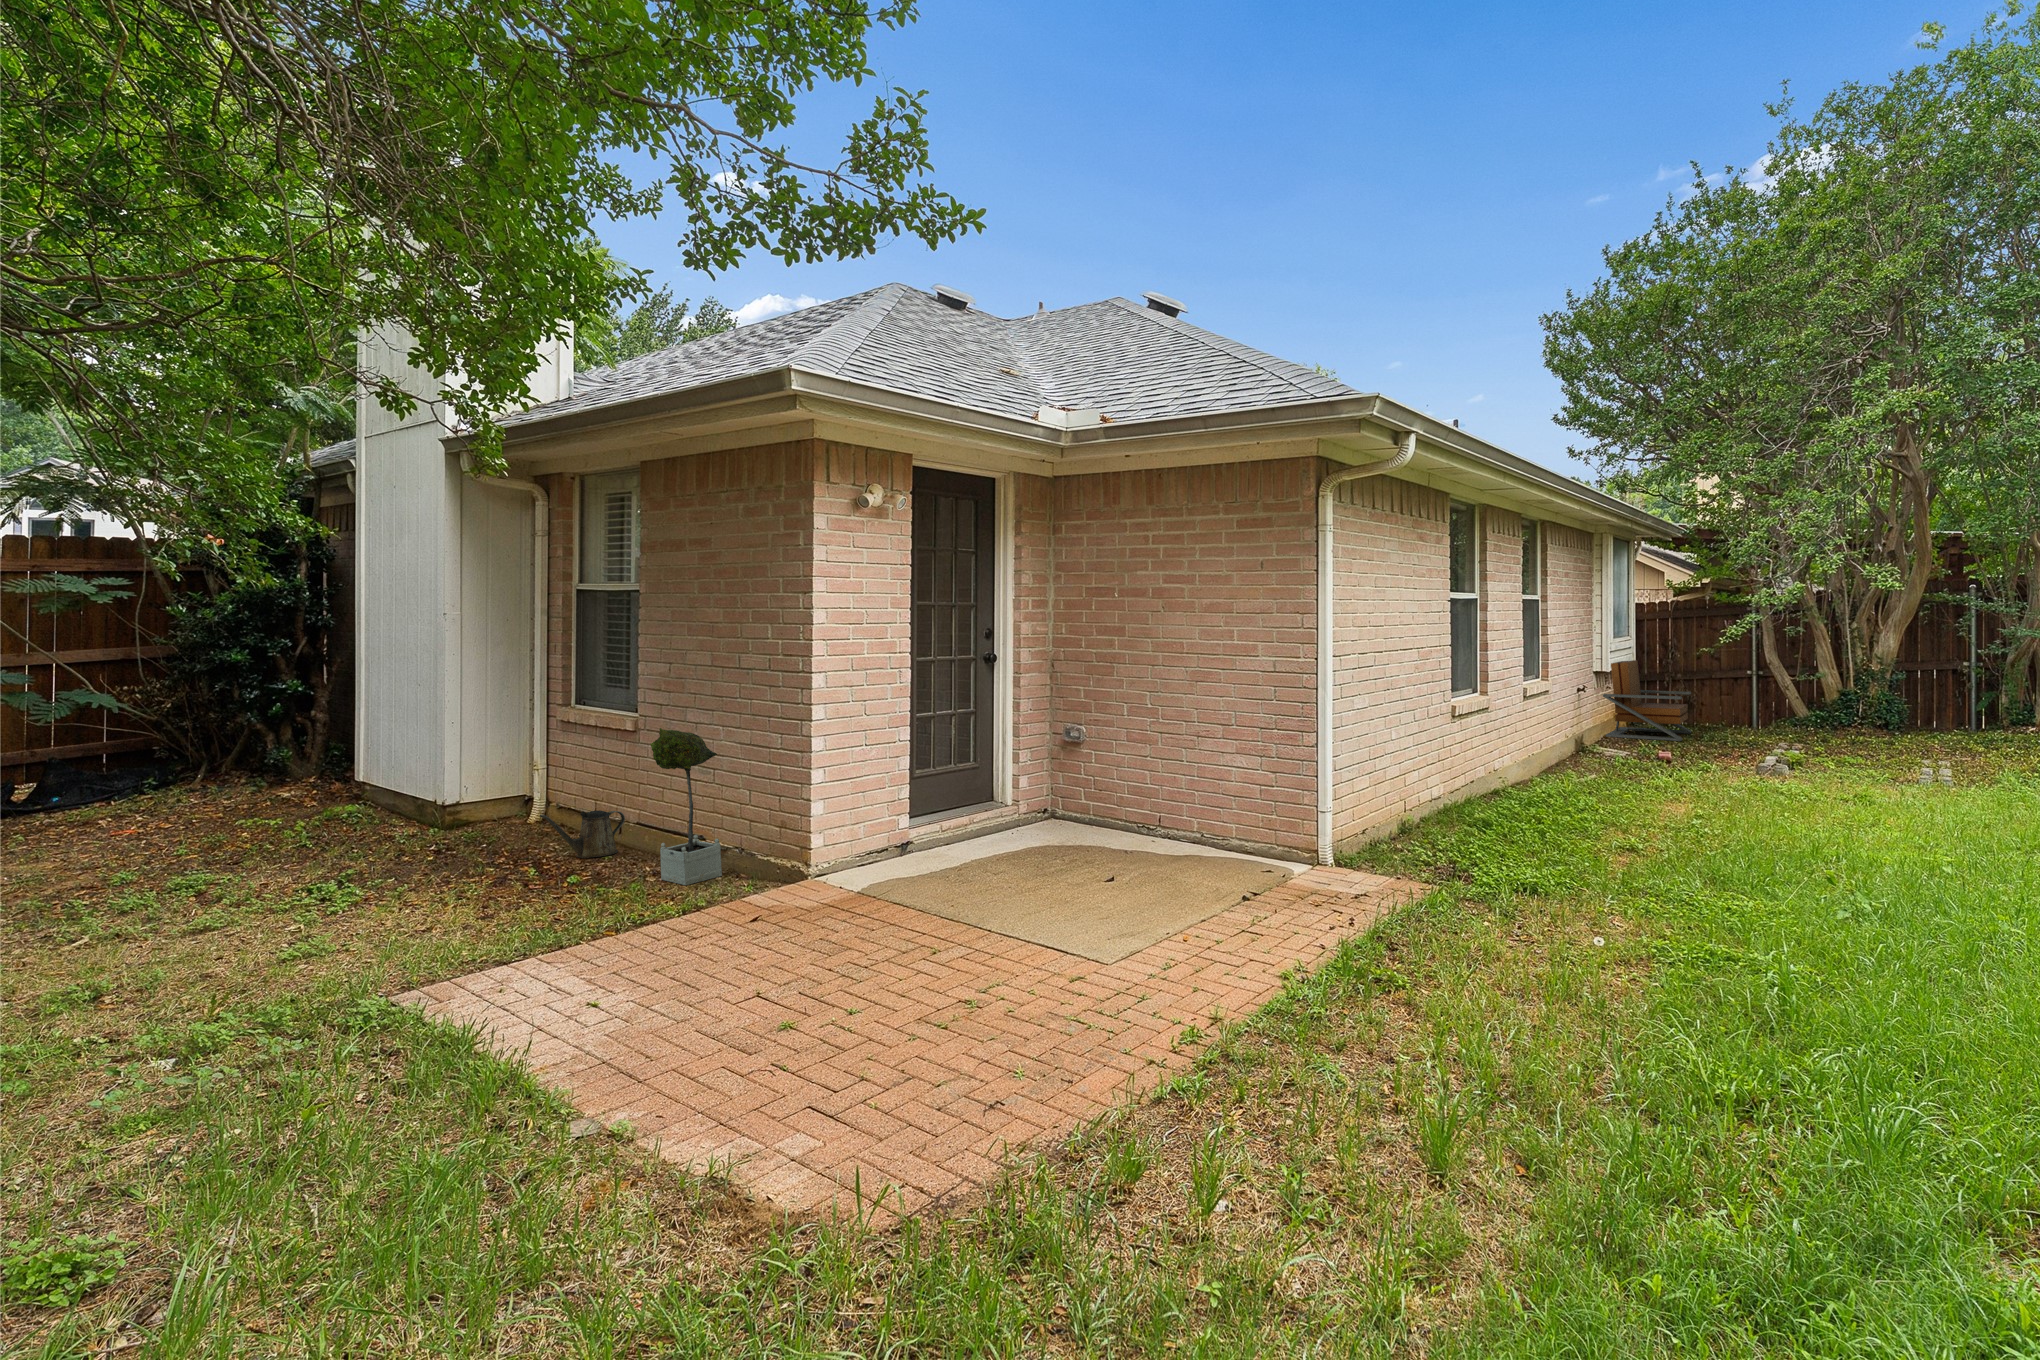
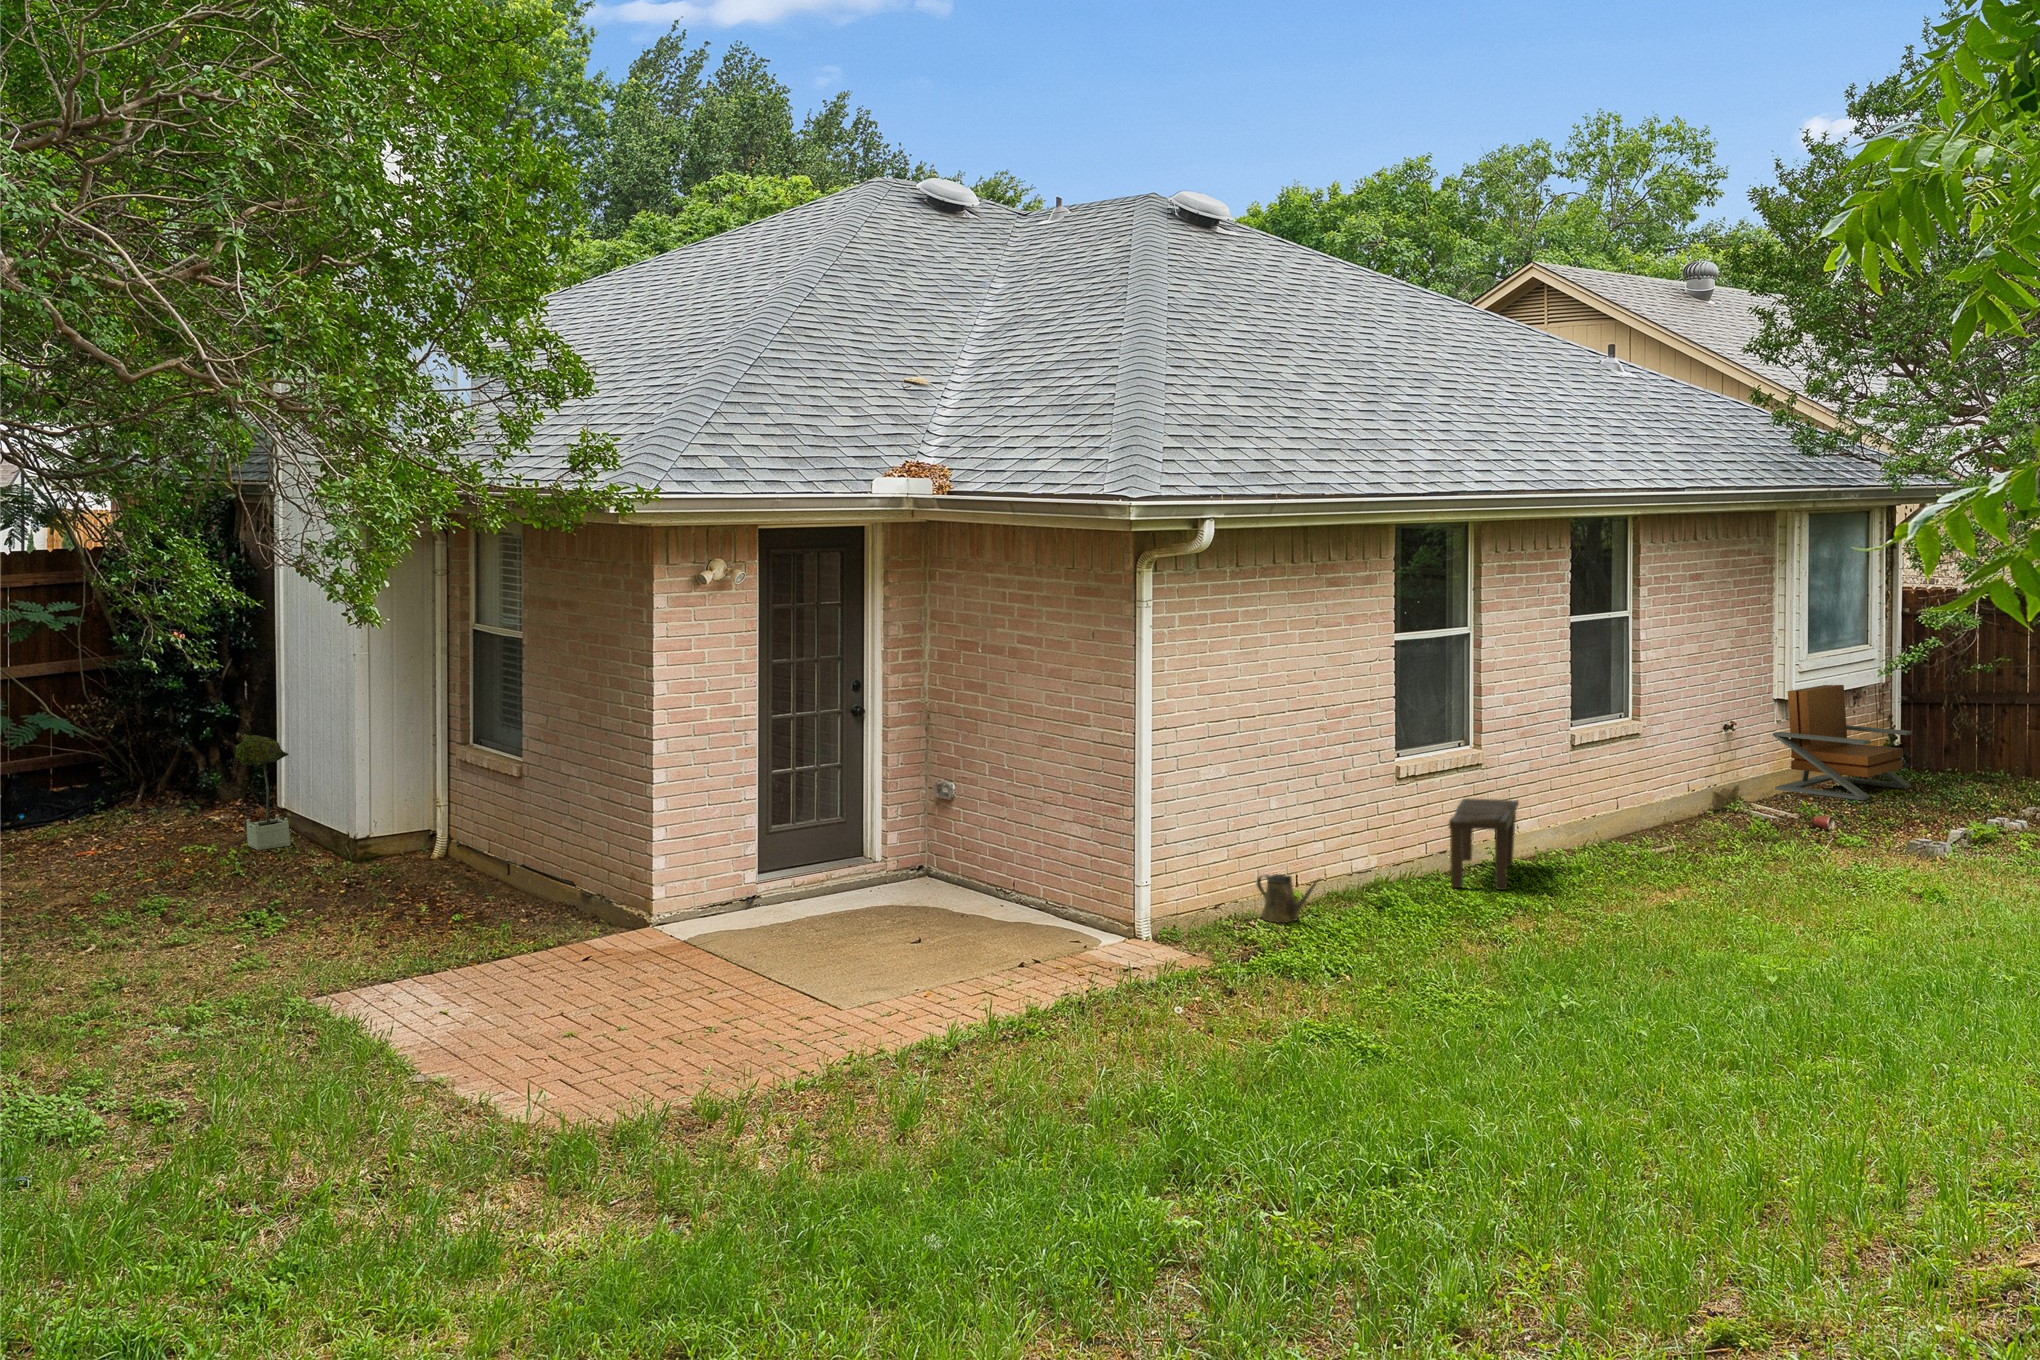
potted tree: present [650,728,722,885] -> present [235,734,291,850]
bench: none [1485,735,1566,810] -> present [1449,798,1519,890]
watering can: present [540,810,625,858] -> present [1256,874,1321,923]

